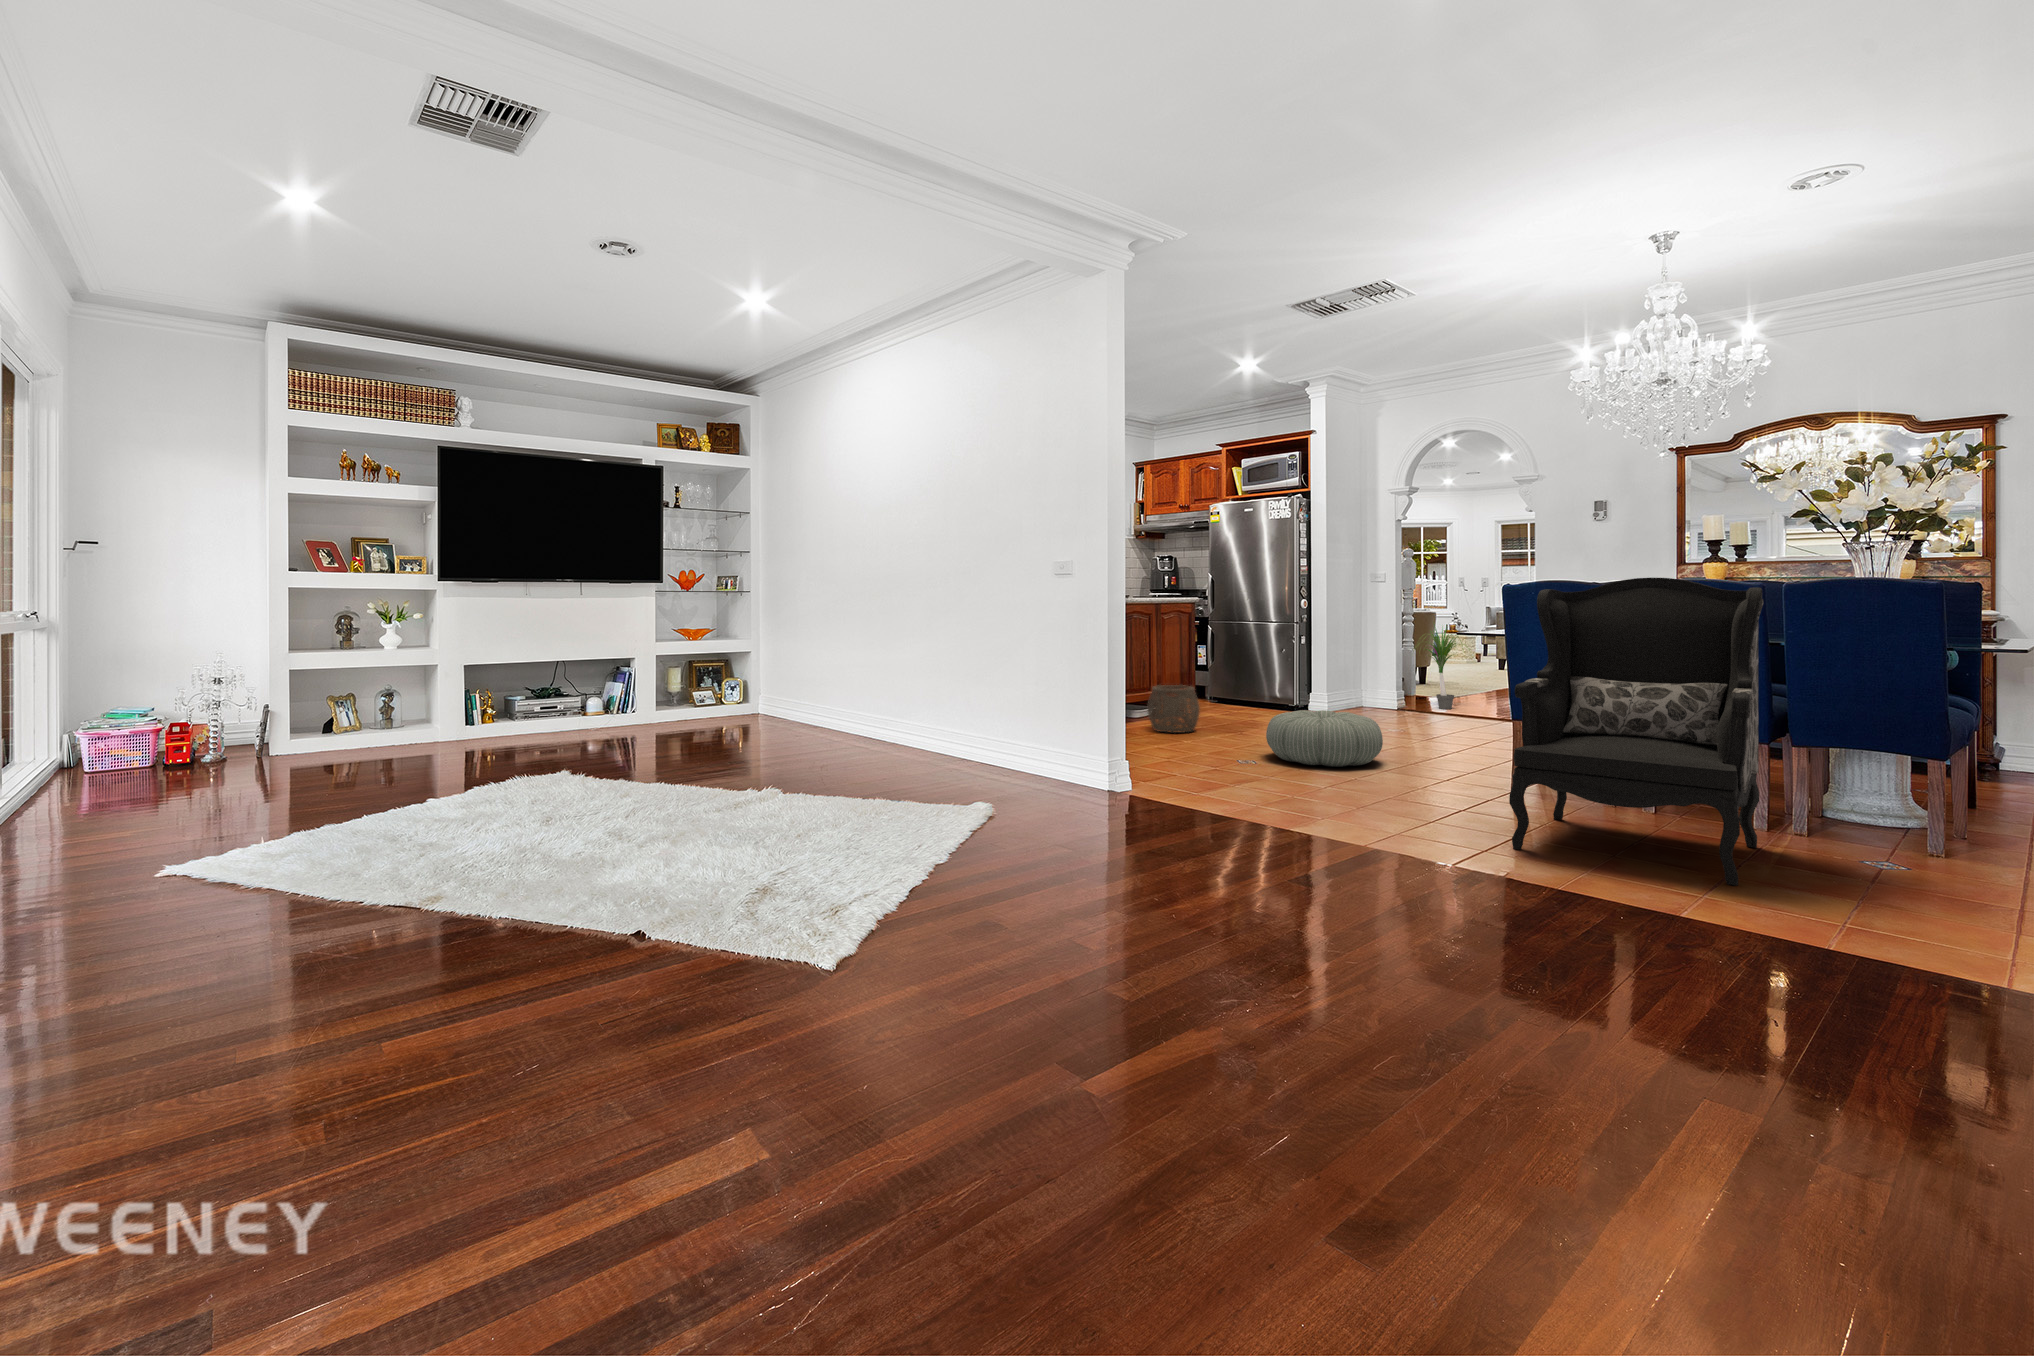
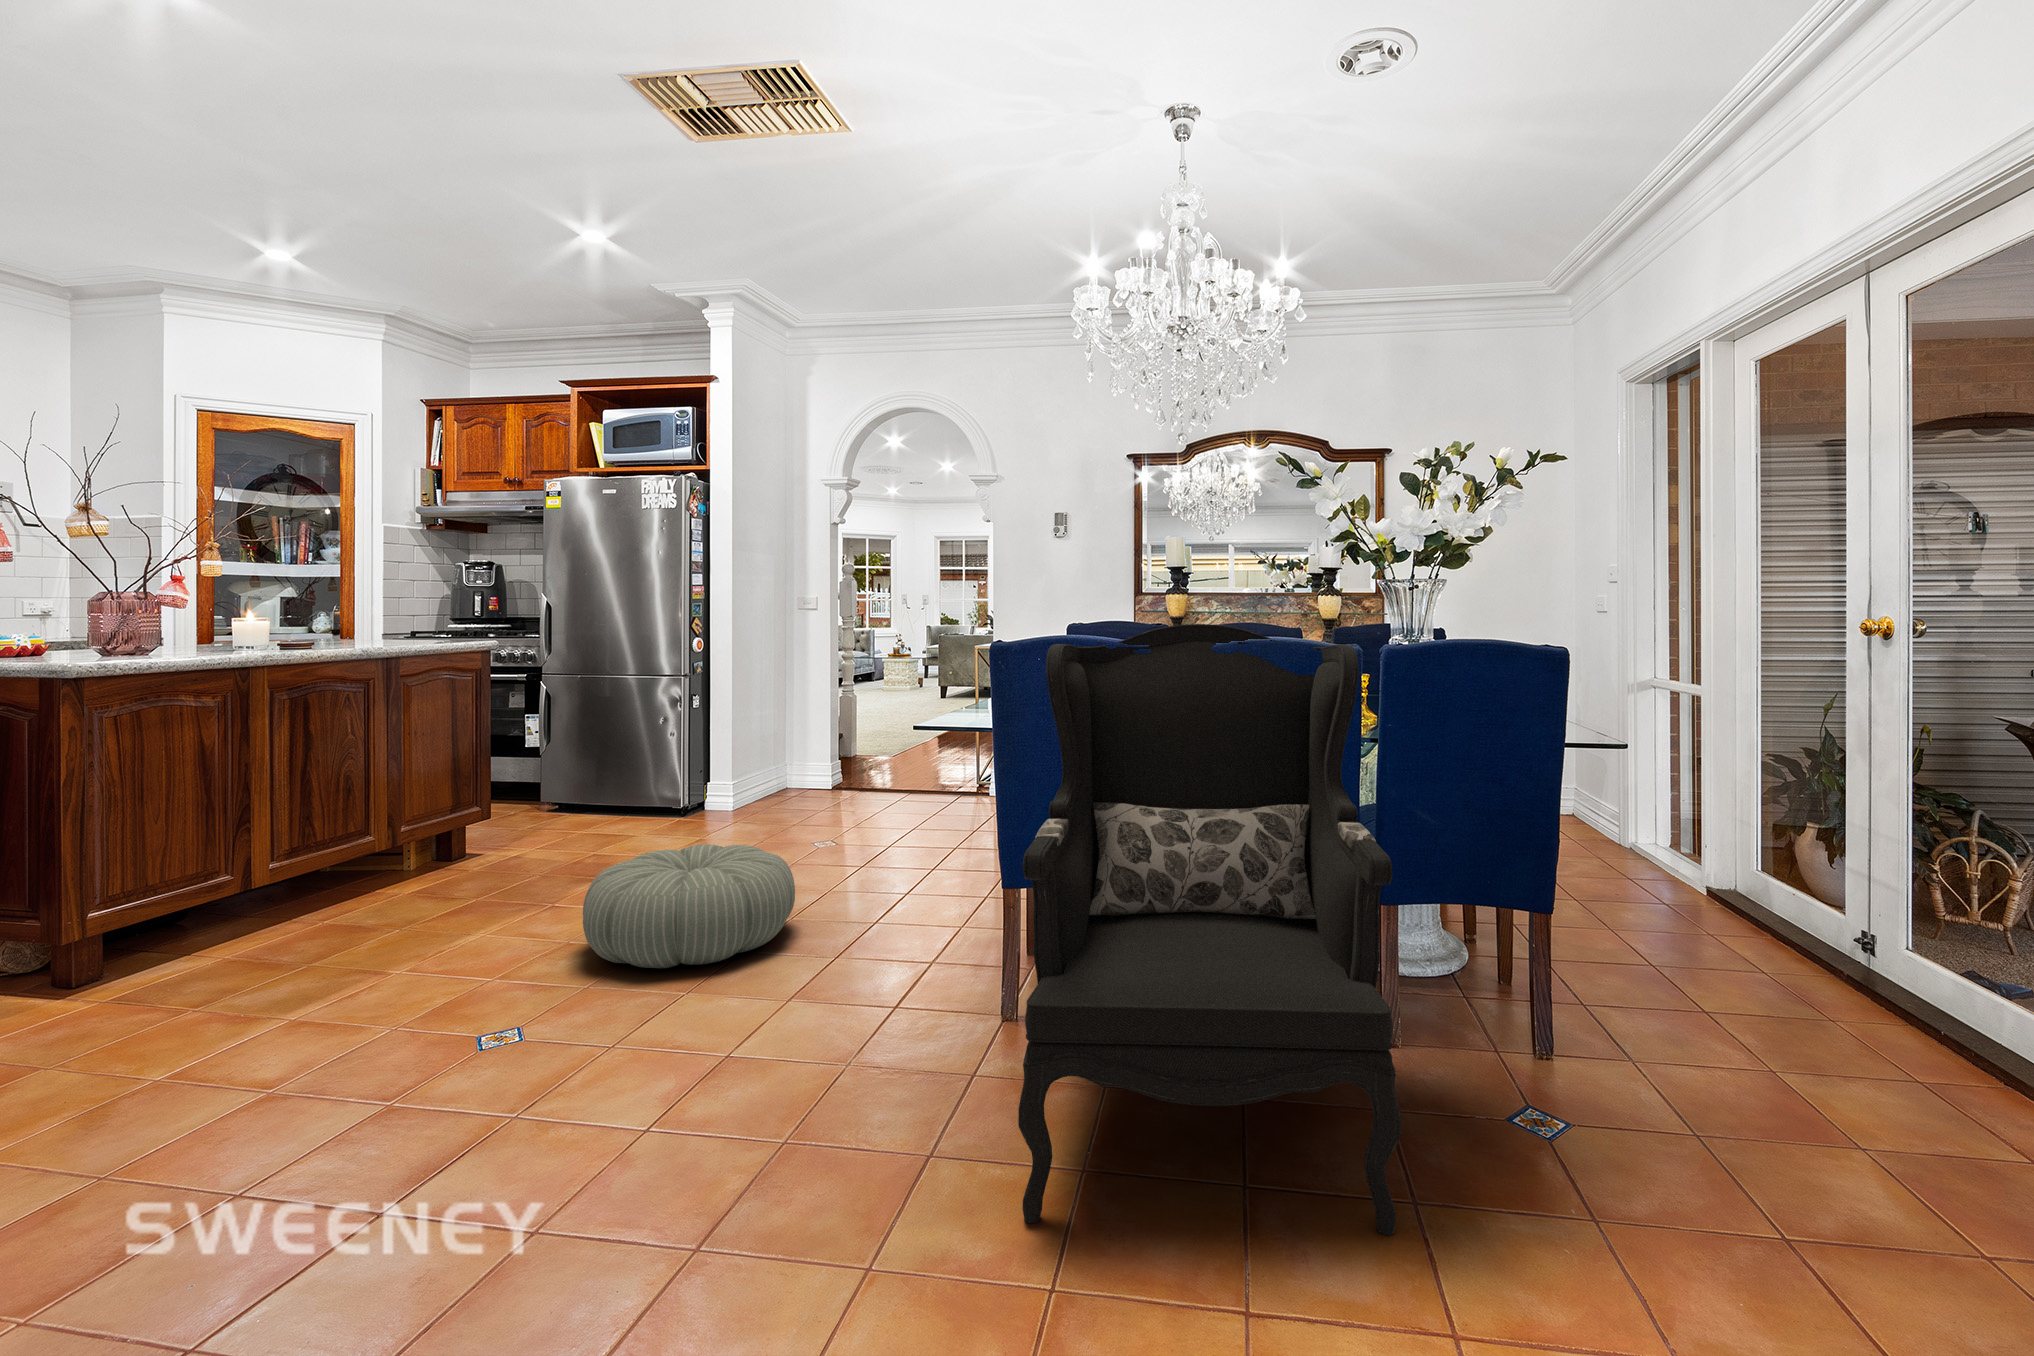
potted plant: present [1415,627,1466,709] -> none [846,660,926,778]
woven basket: present [1147,685,1199,733] -> none [361,804,483,907]

